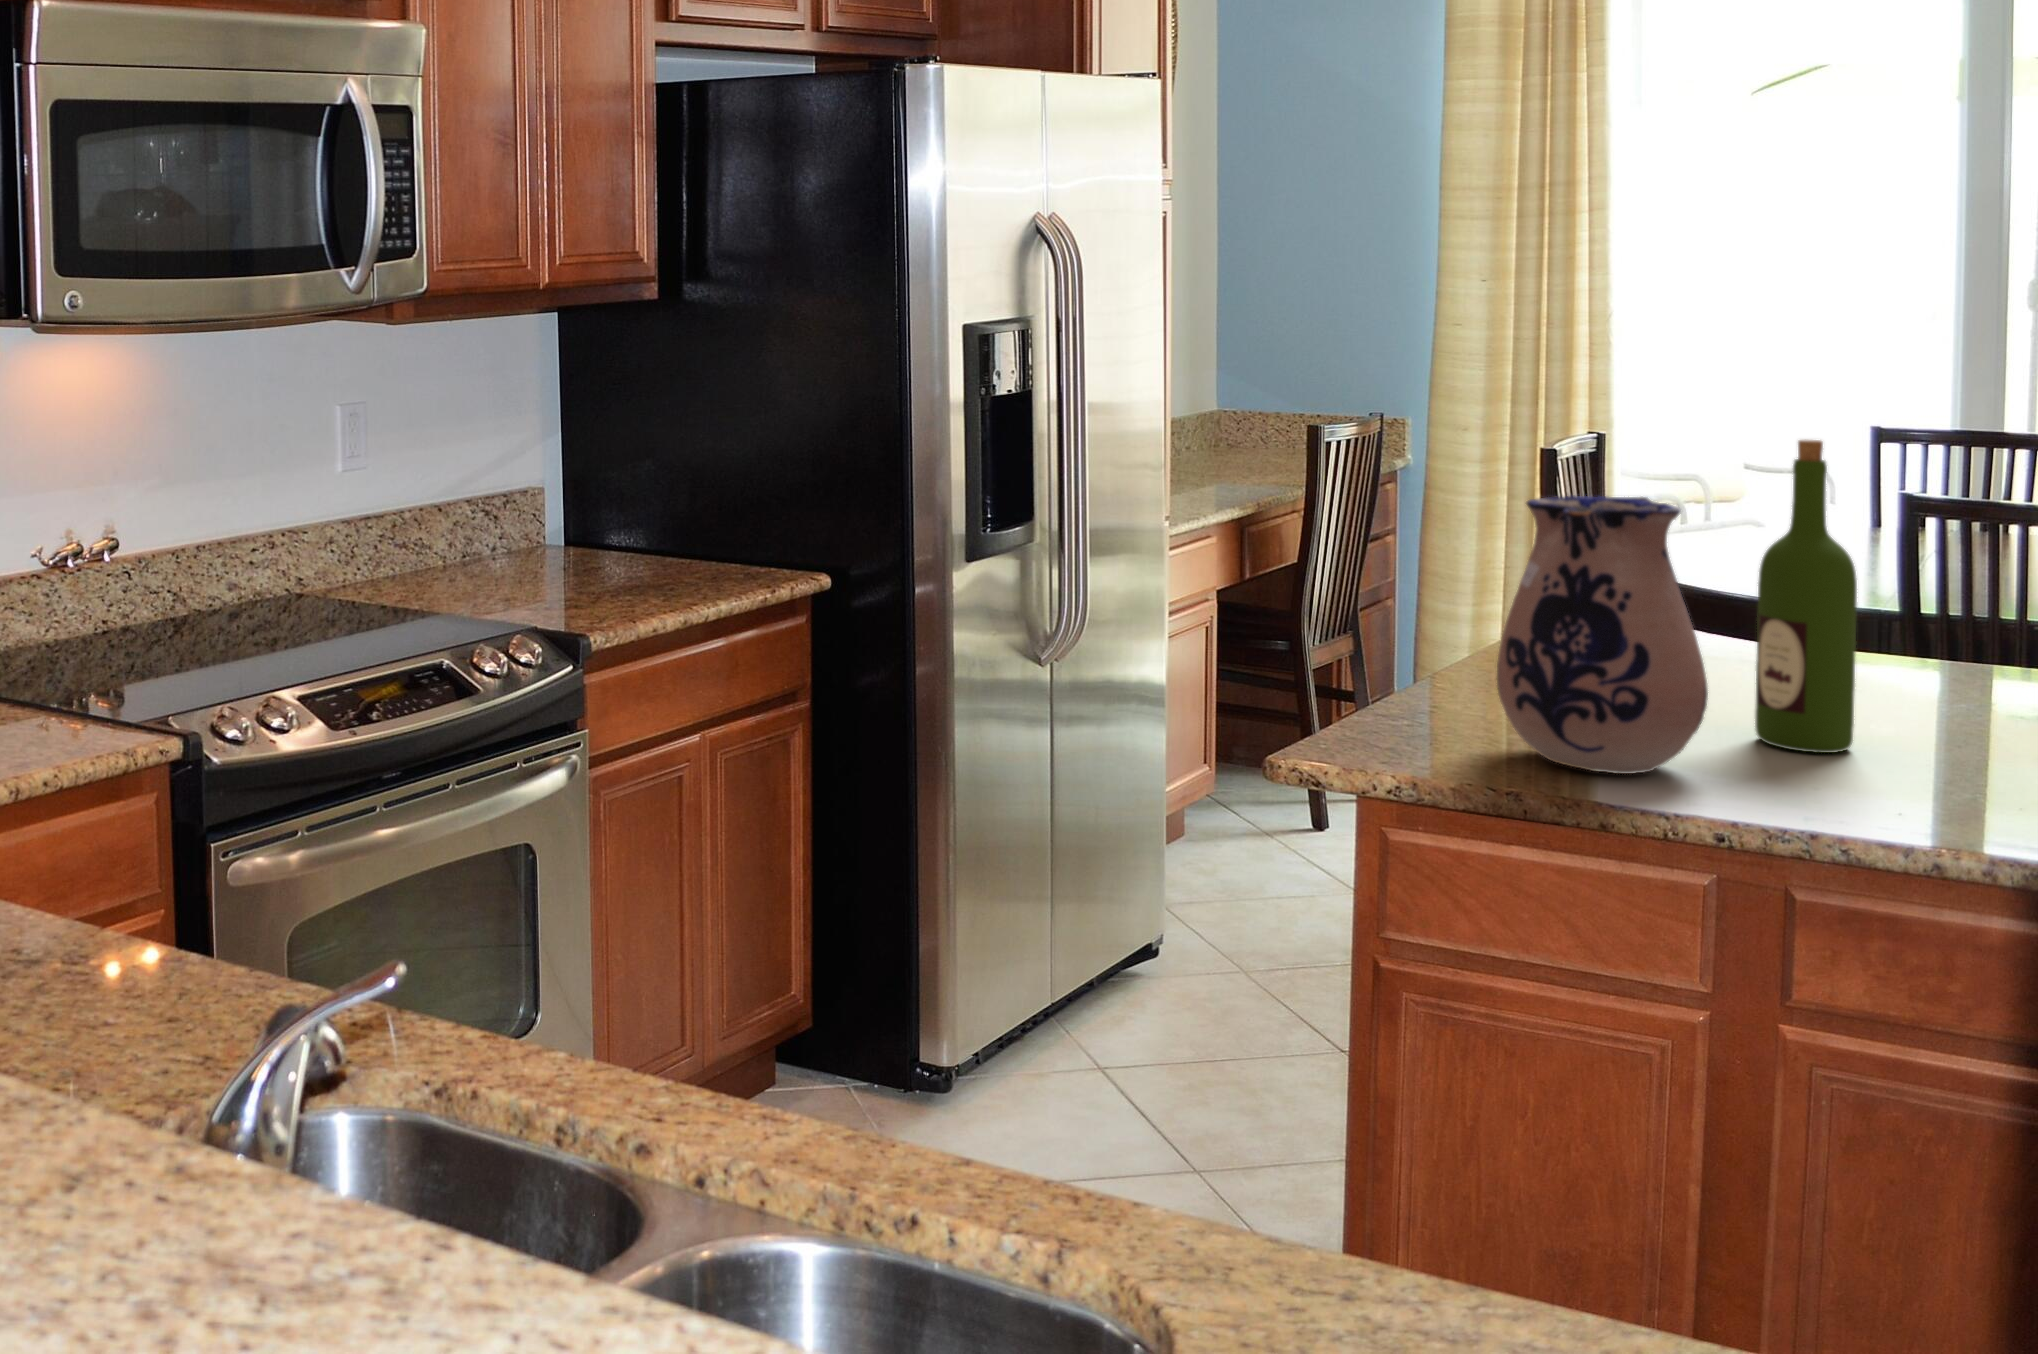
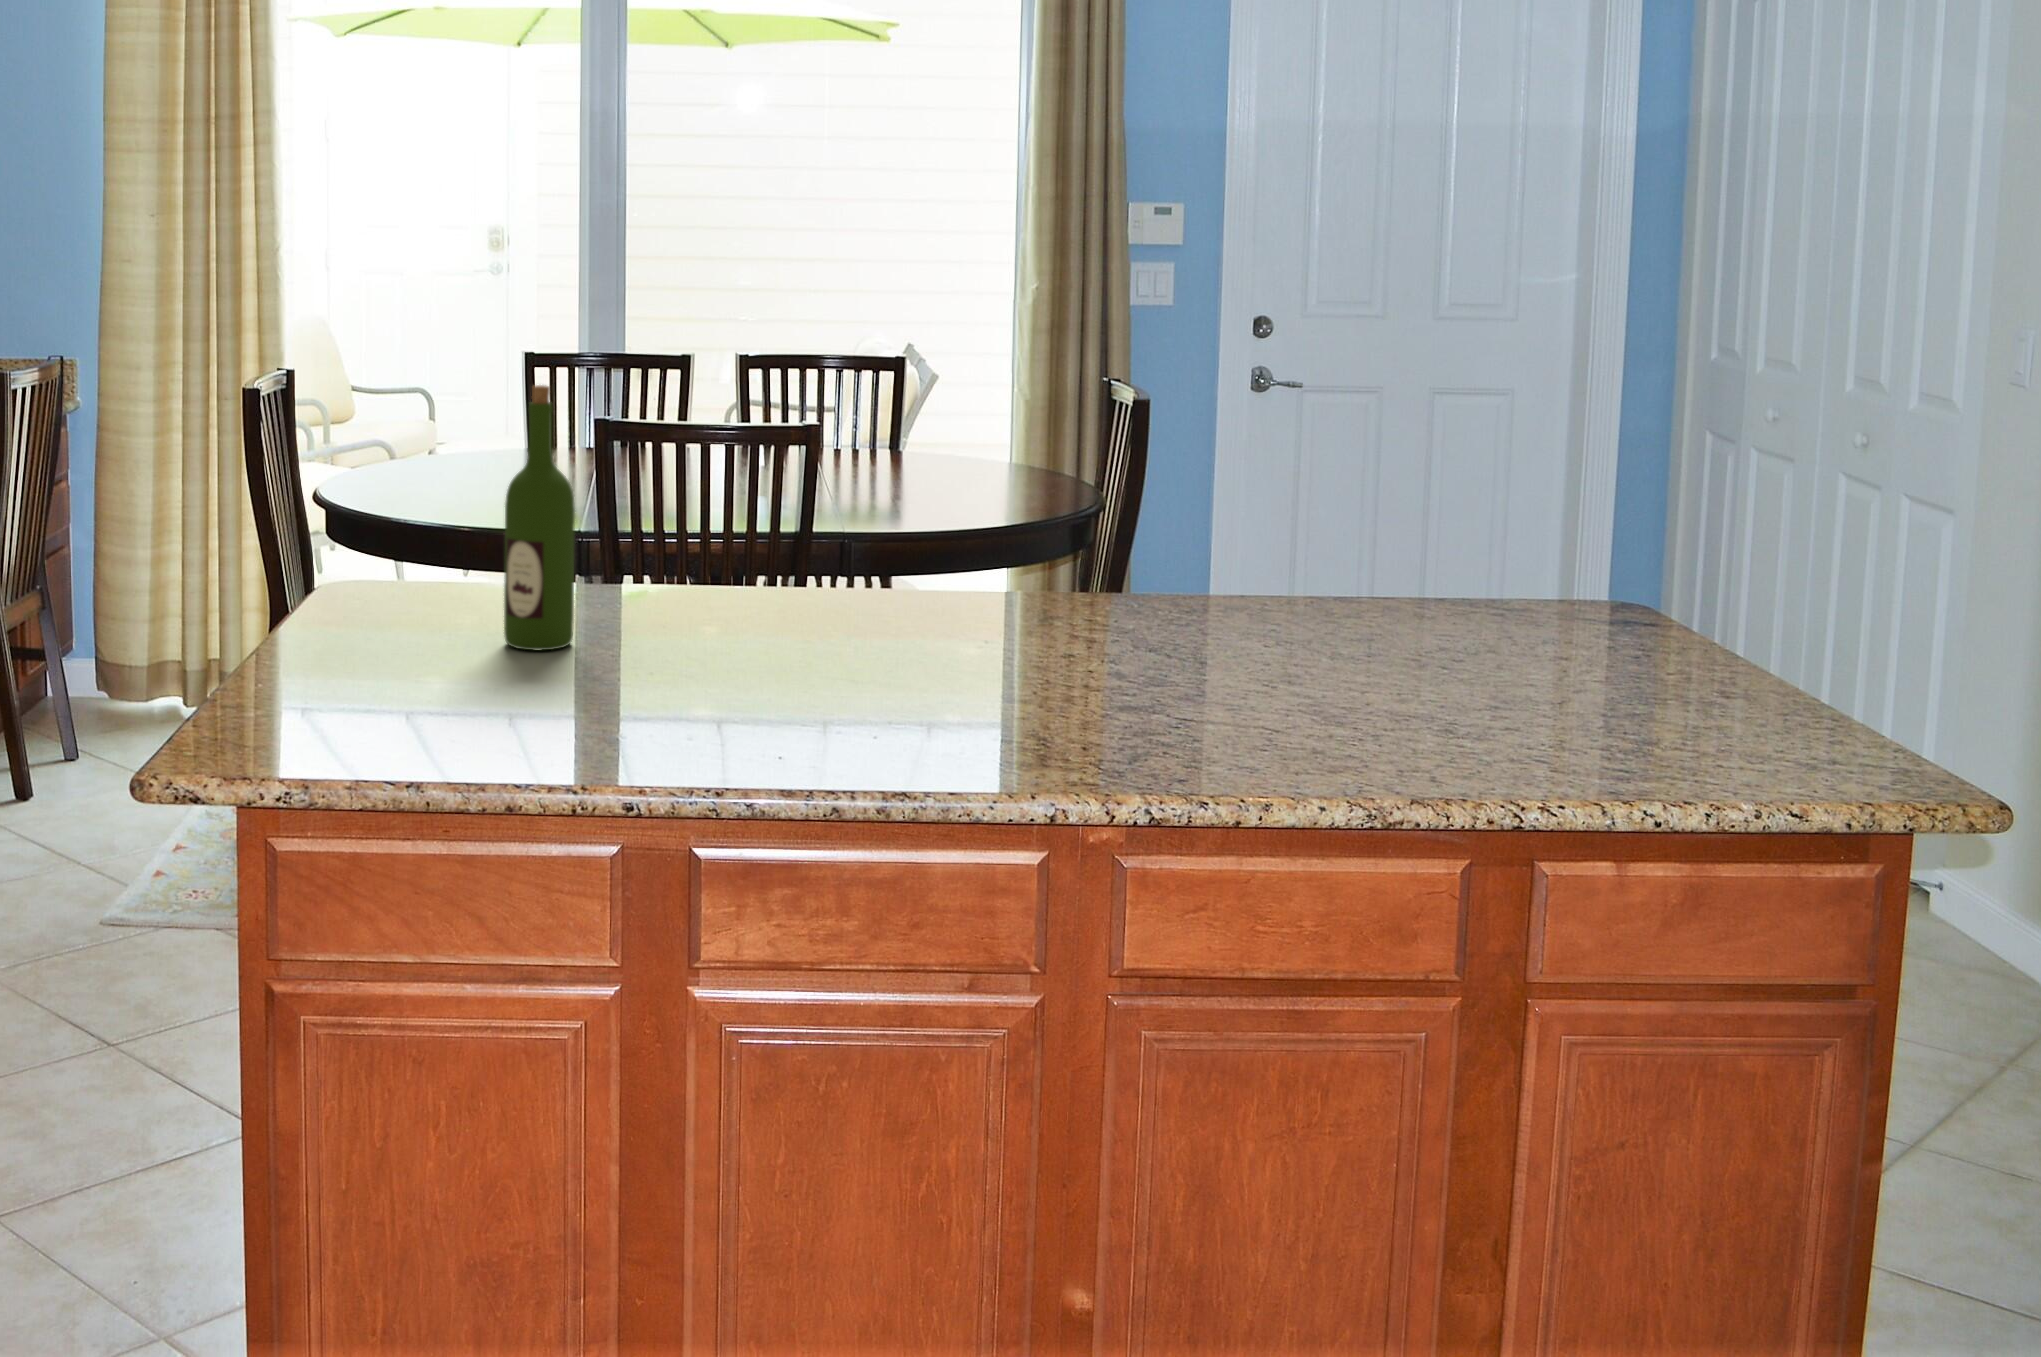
ceramic pitcher: present [1497,495,1708,774] -> none [319,444,486,695]

